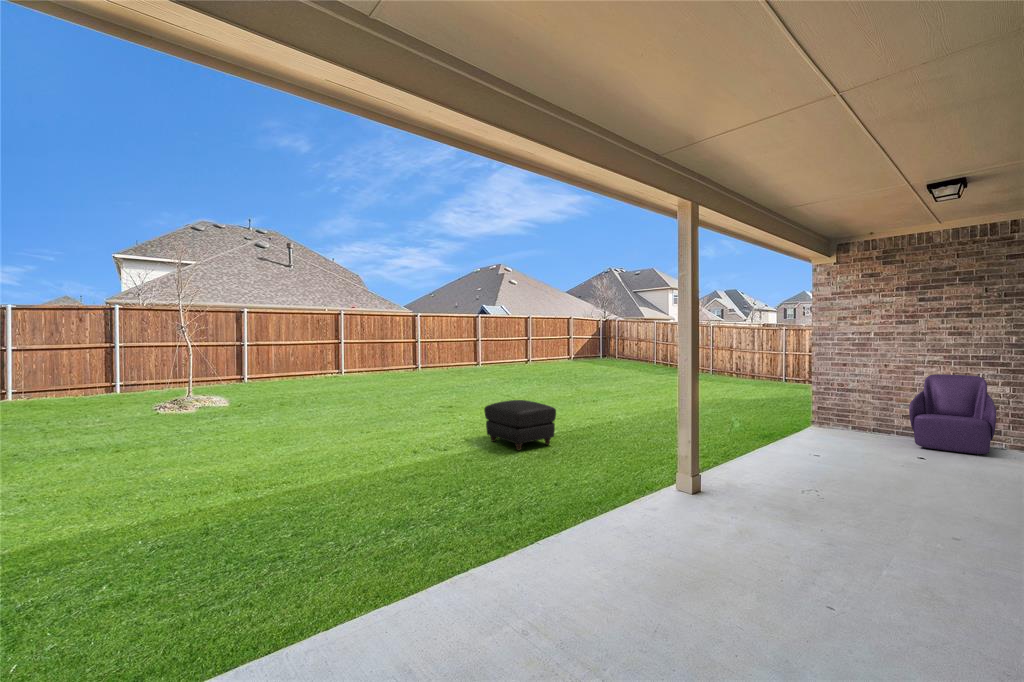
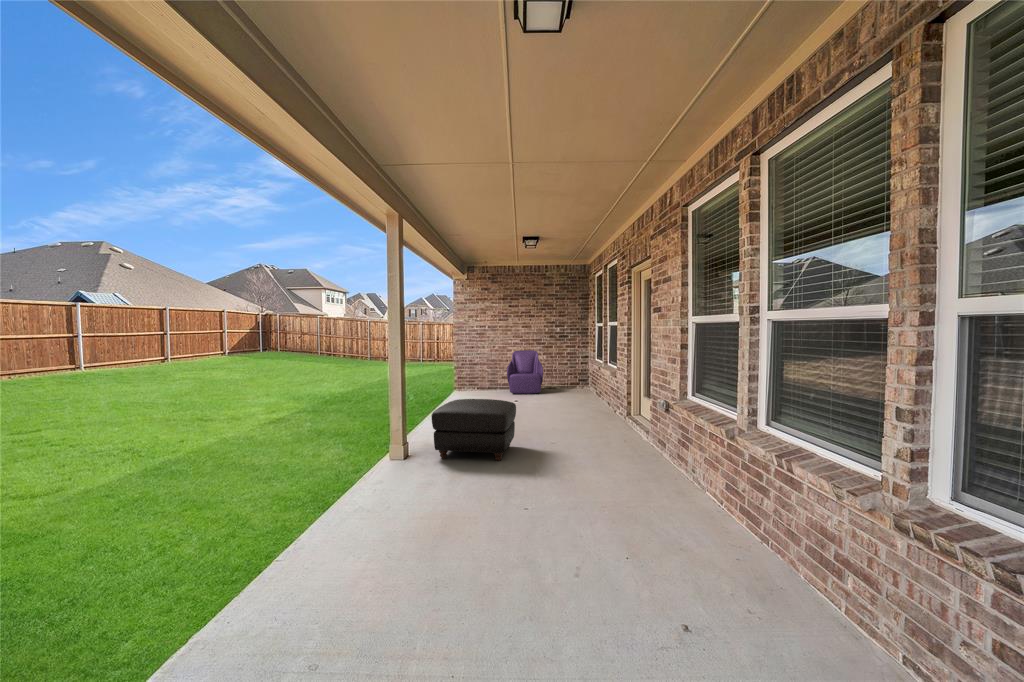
ottoman: present [484,400,556,450] -> present [431,399,516,461]

